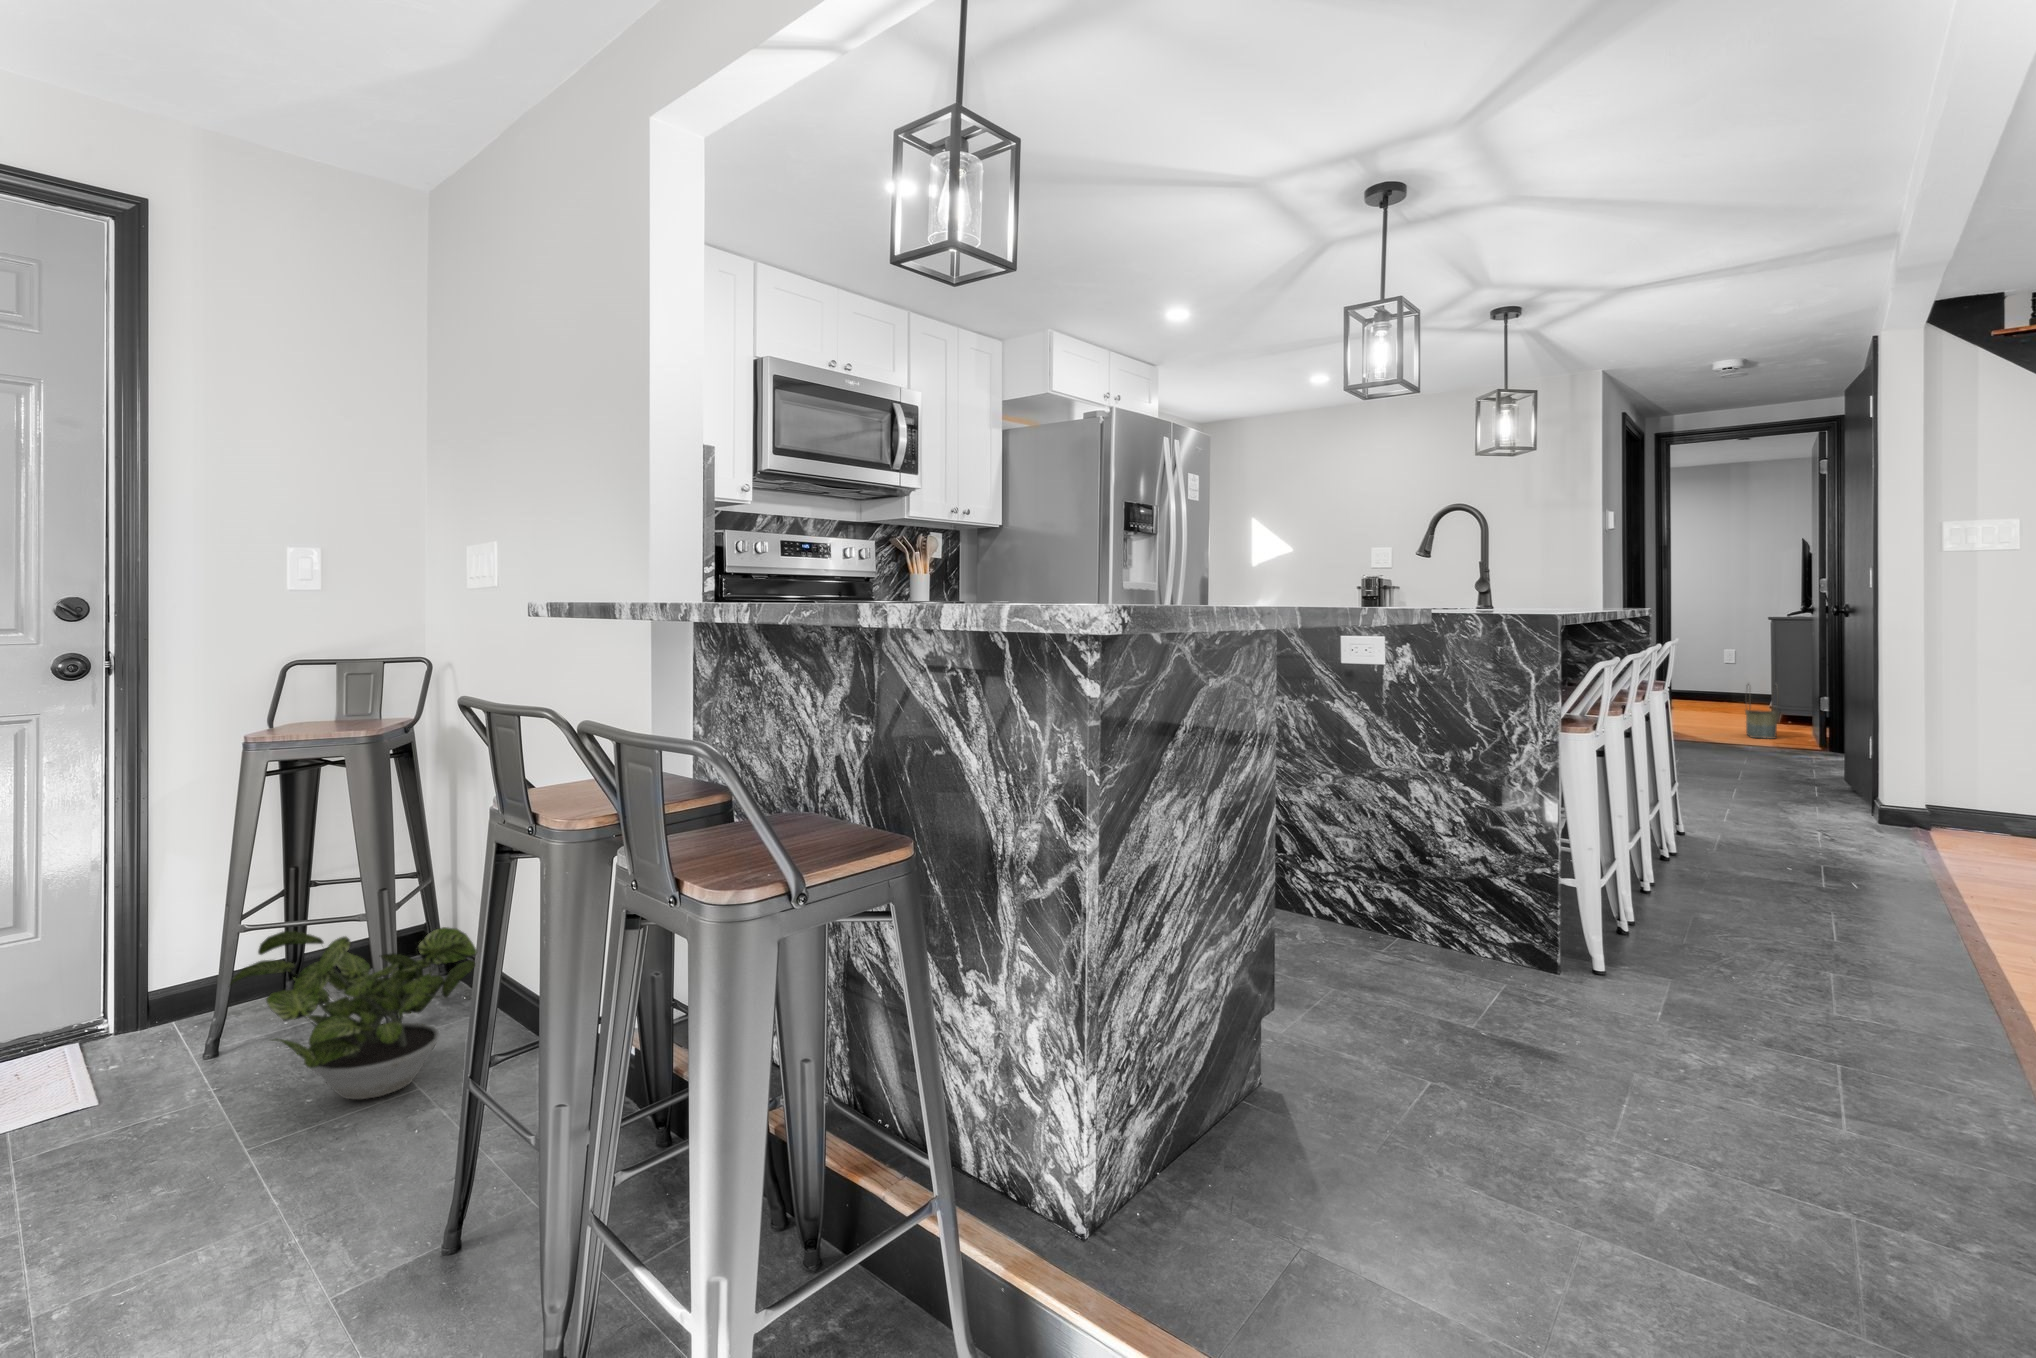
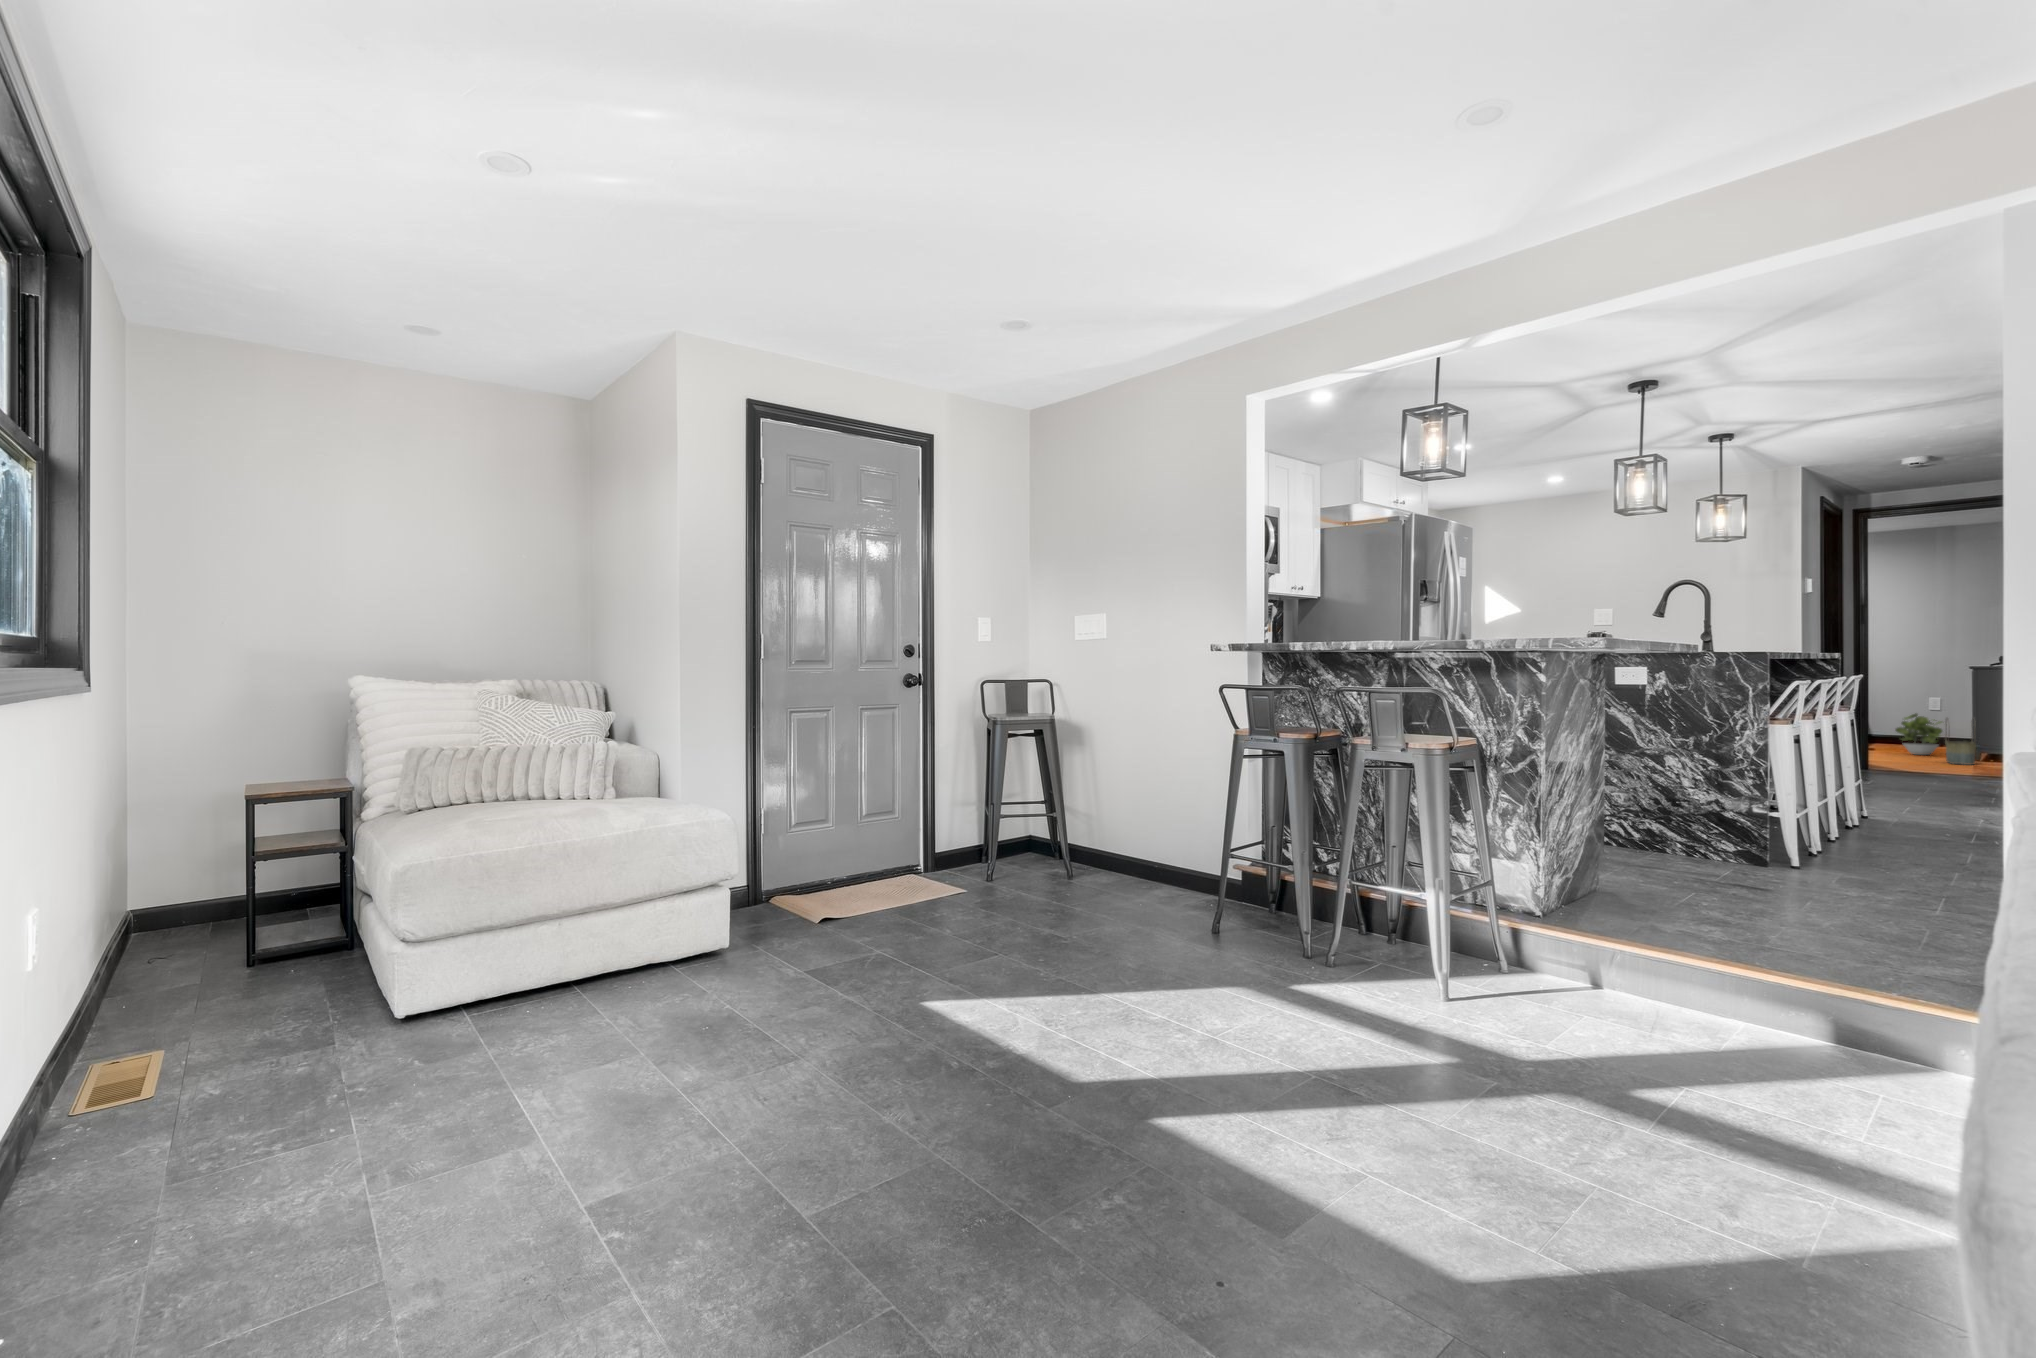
potted plant: present [228,927,477,1099] -> present [1896,713,1942,755]

